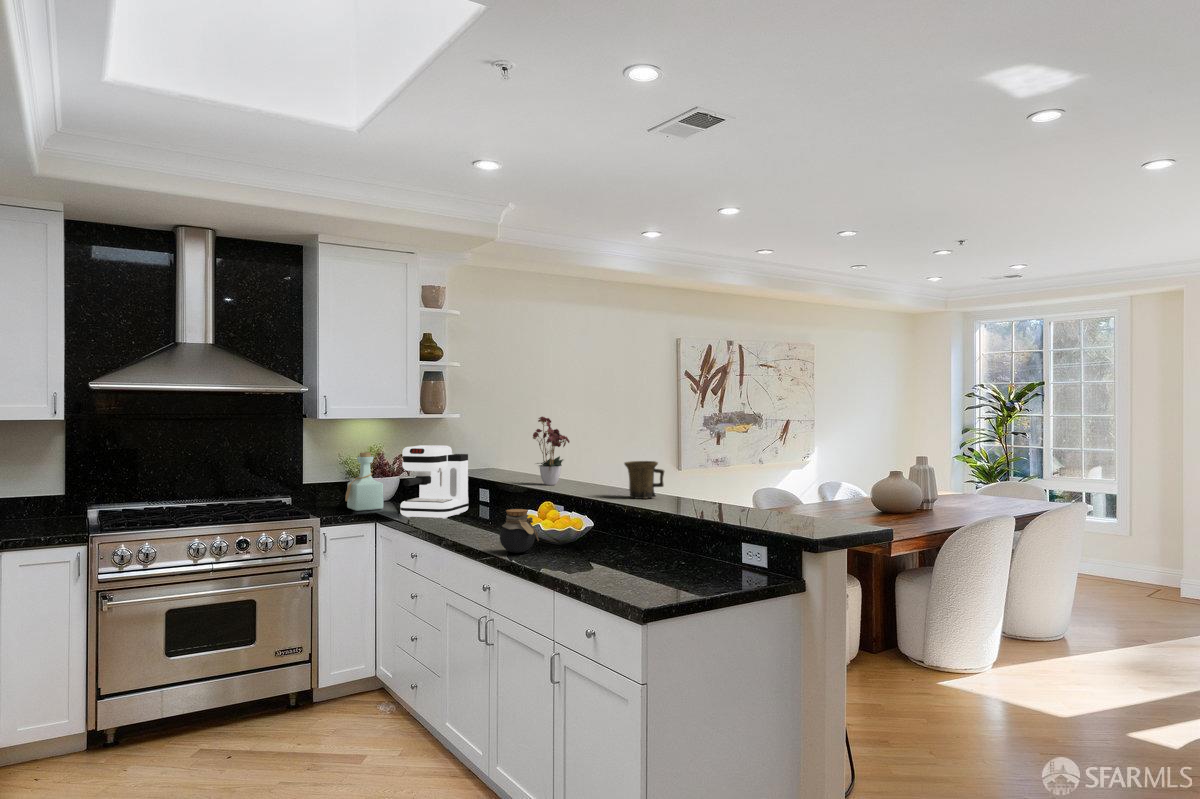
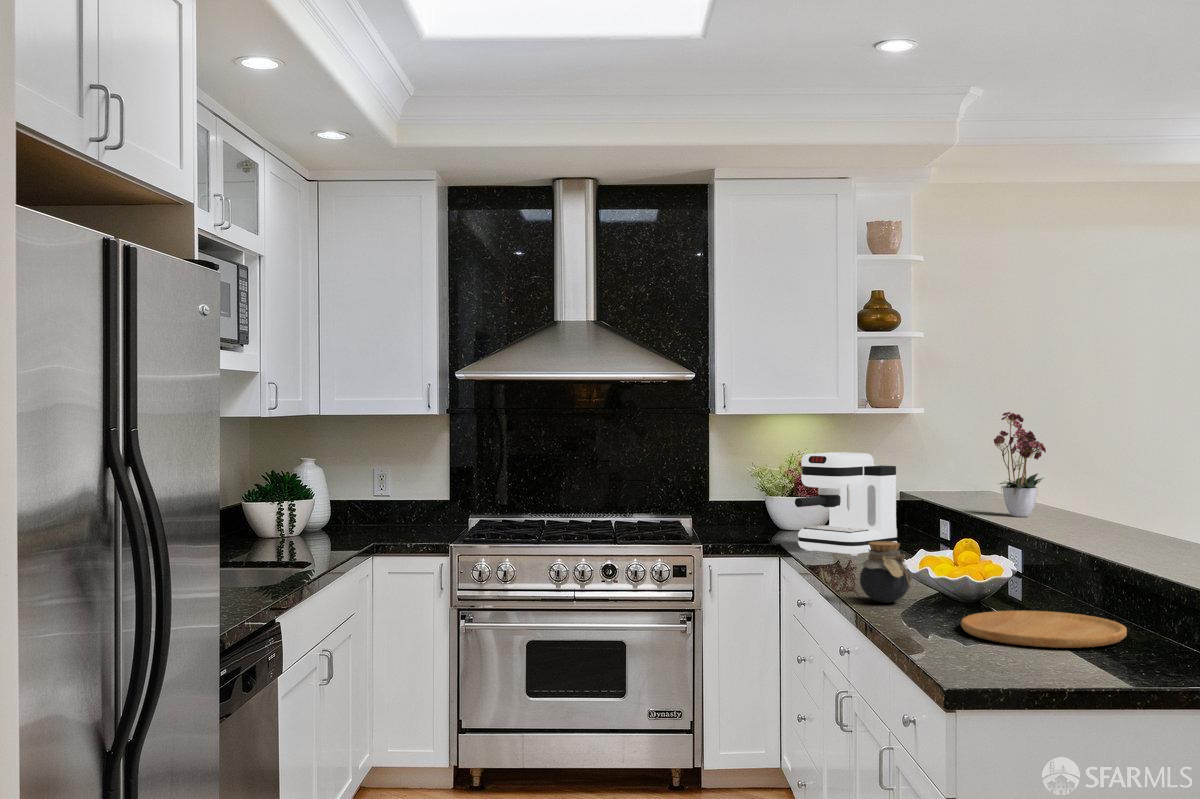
bottle: present [345,452,383,511] -> none [743,461,792,539]
mug: present [624,461,664,499] -> none [1095,483,1163,542]
cutting board: none [592,549,696,575] -> present [961,611,1127,648]

